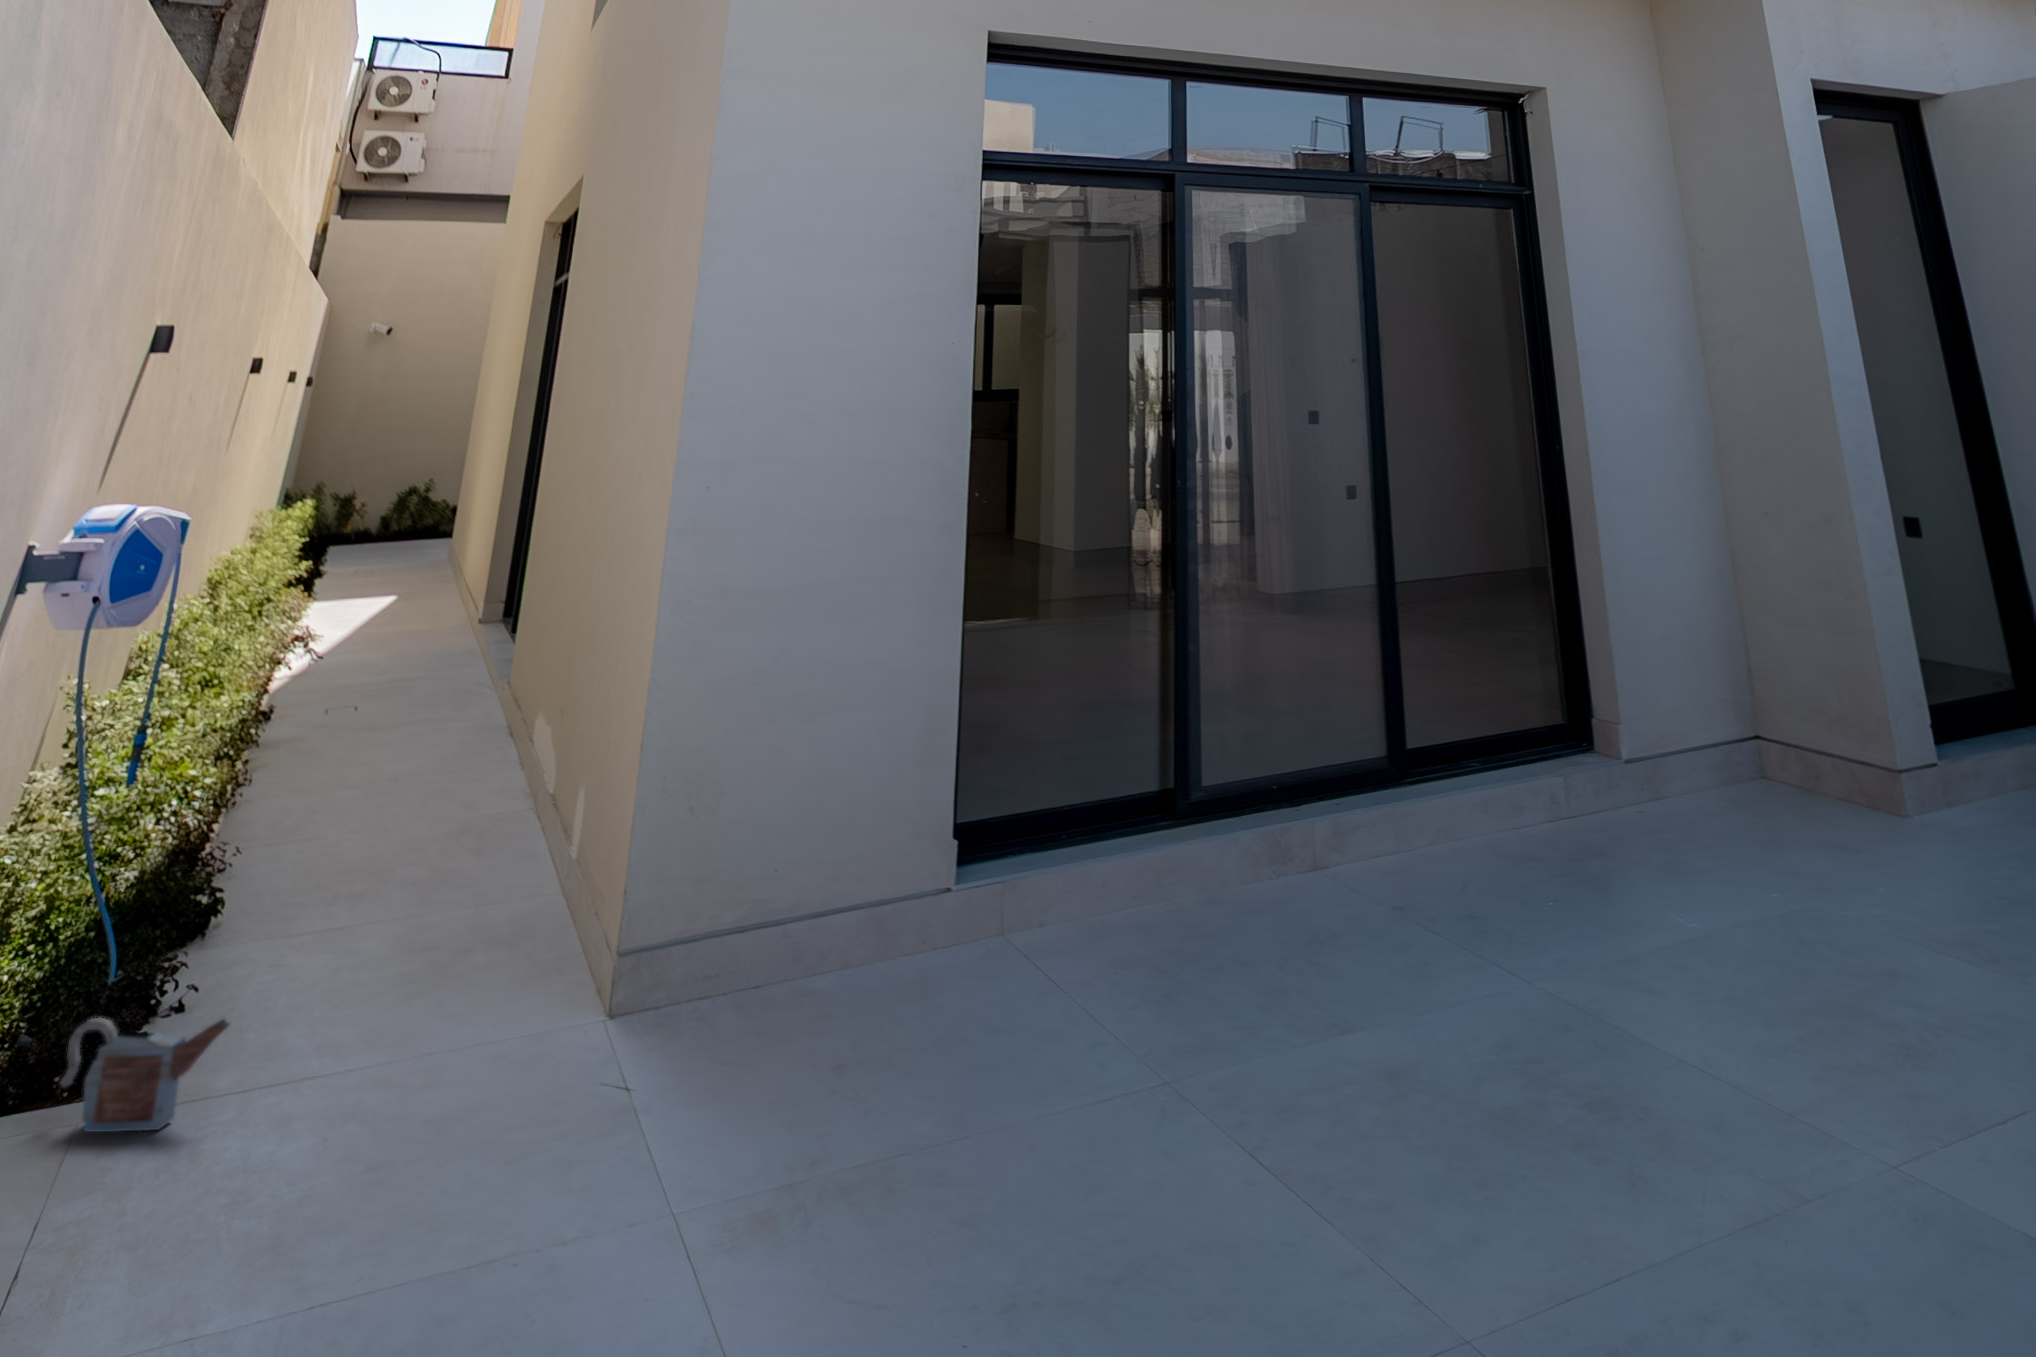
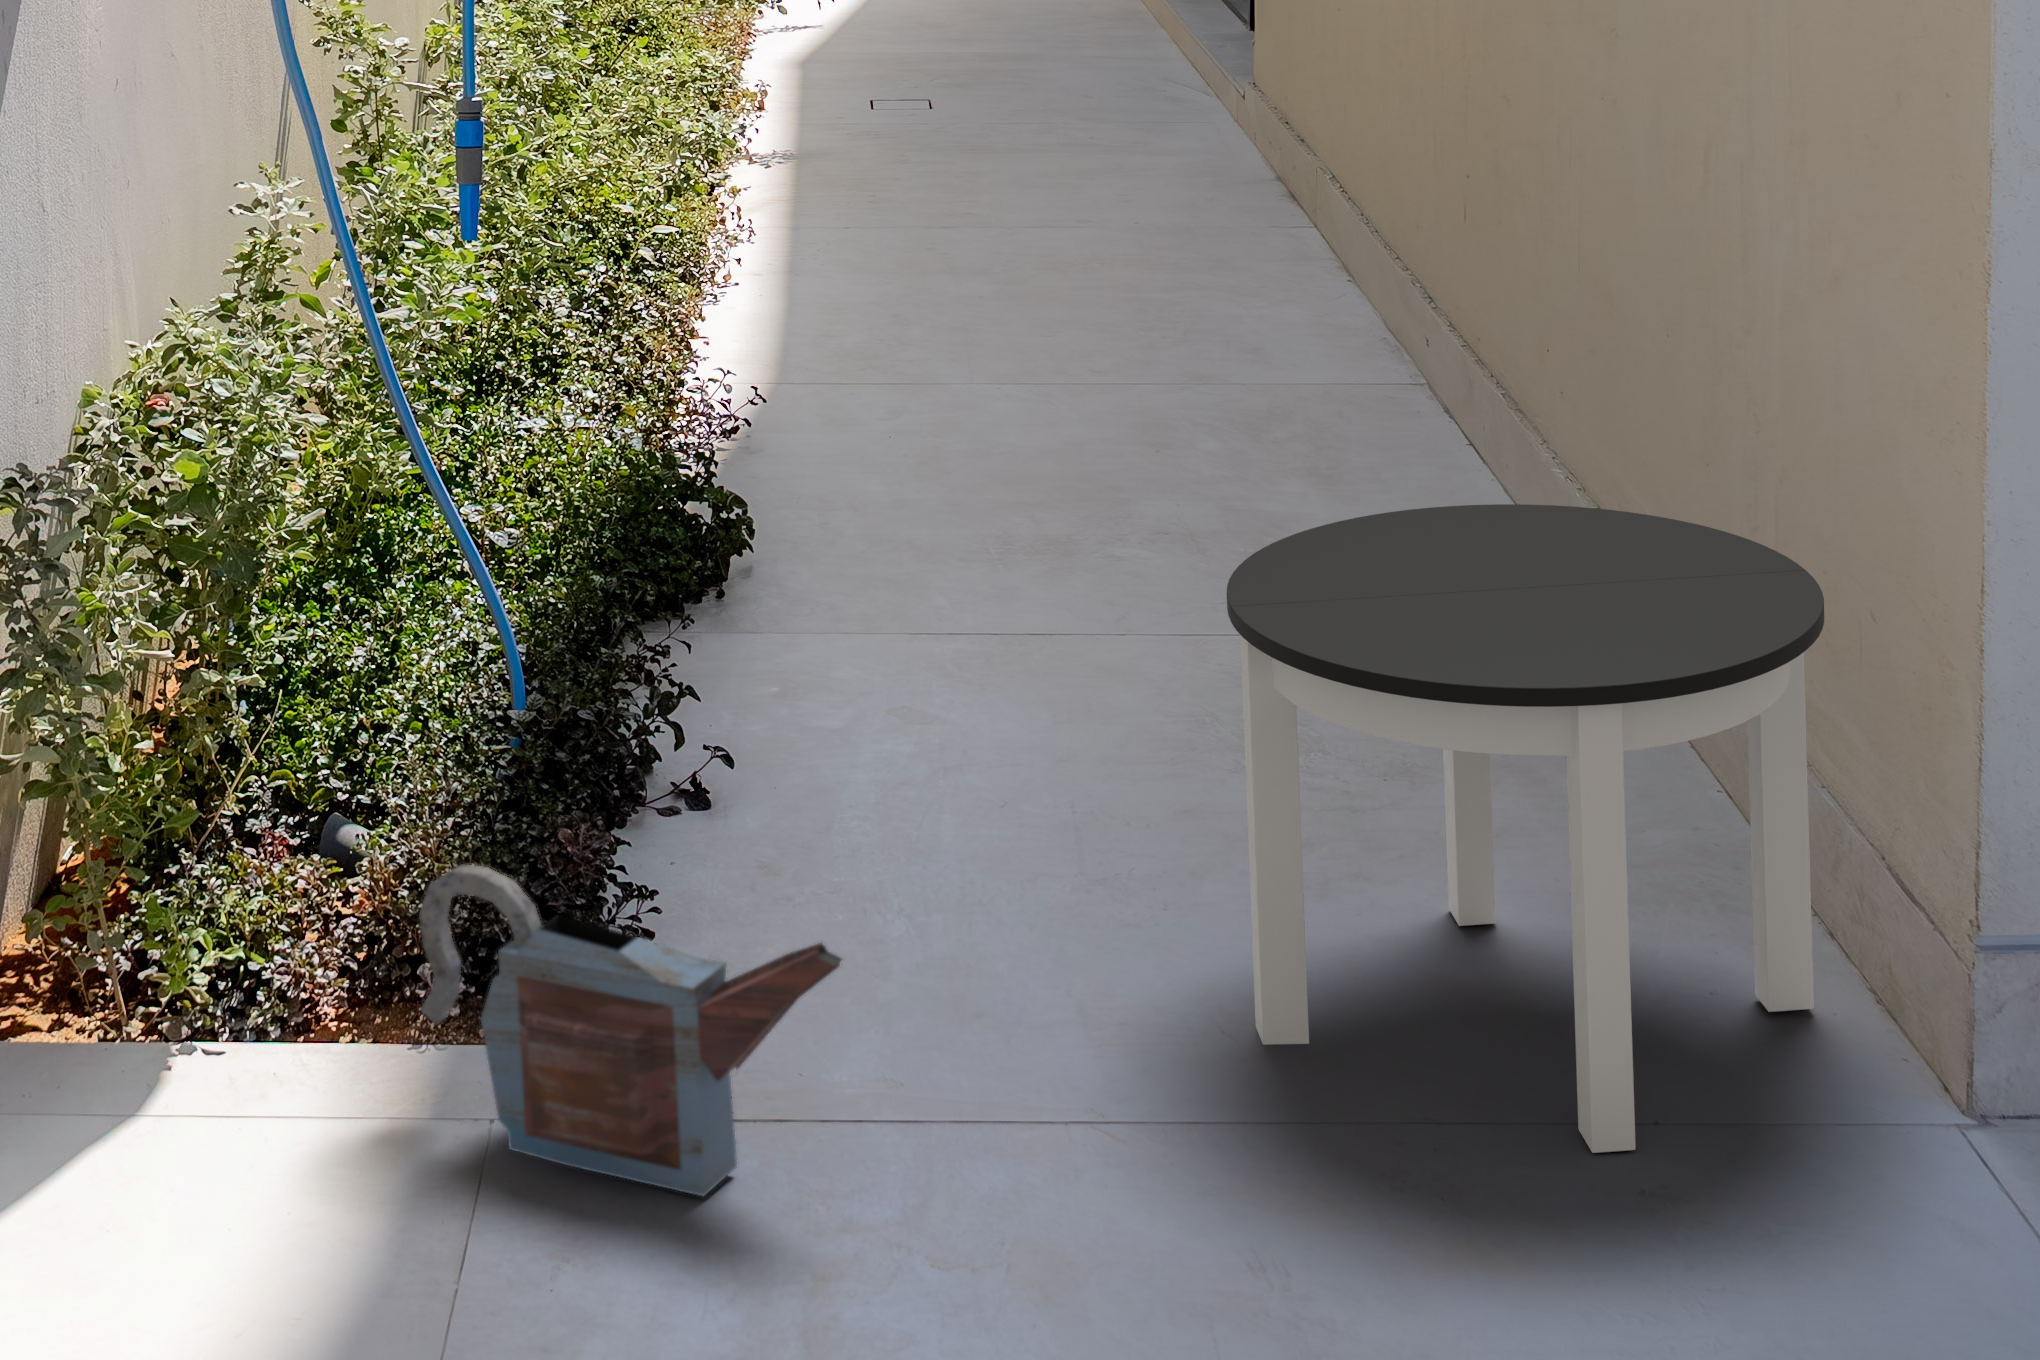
round table: none [379,835,590,1059] -> present [1227,504,1824,1153]

